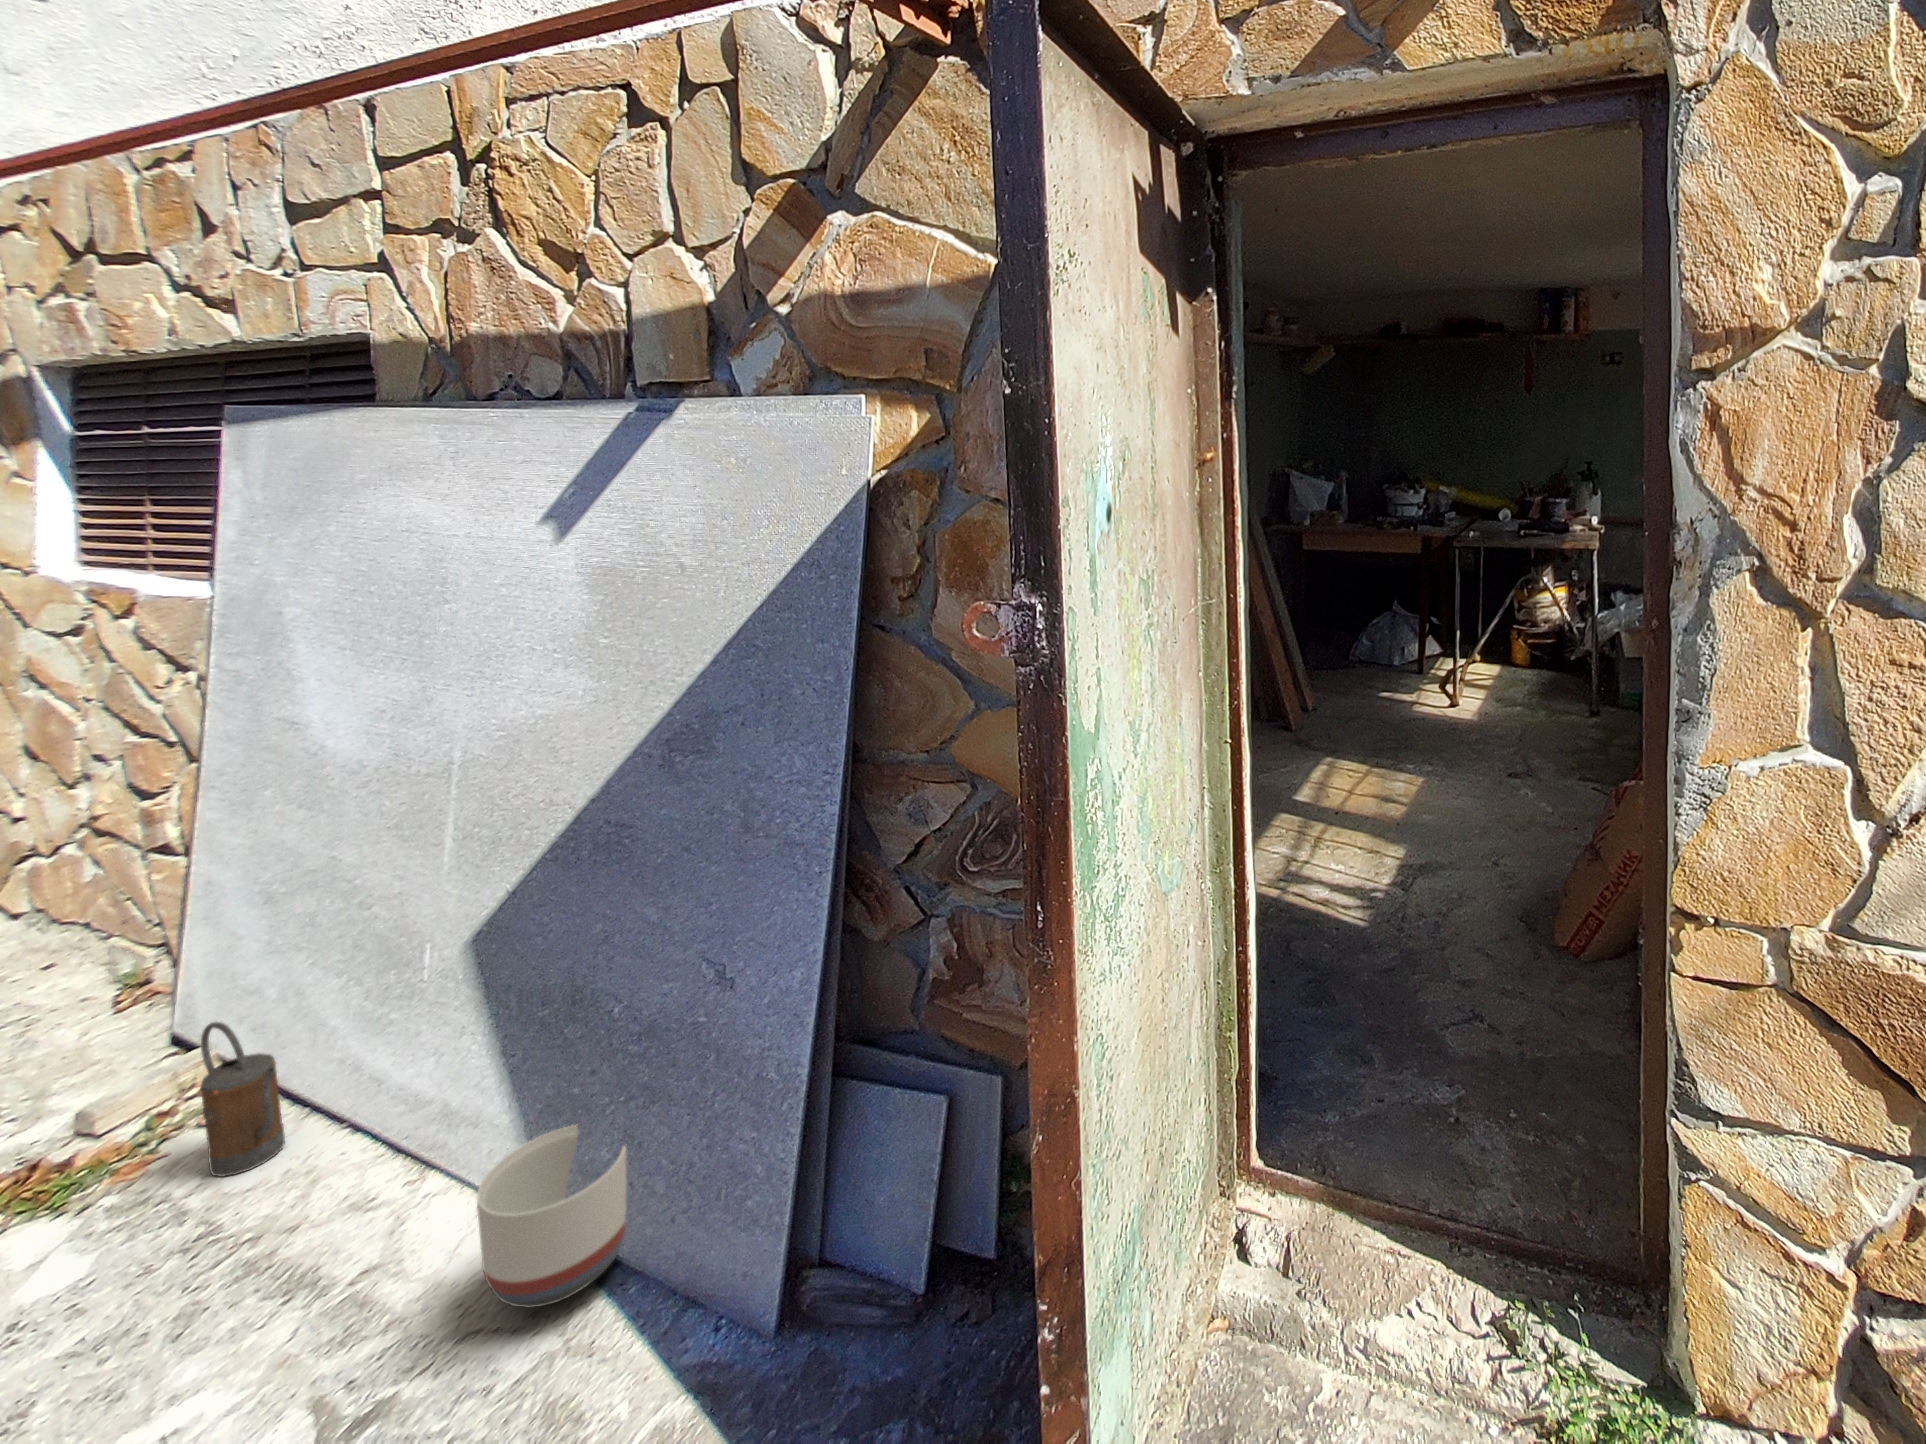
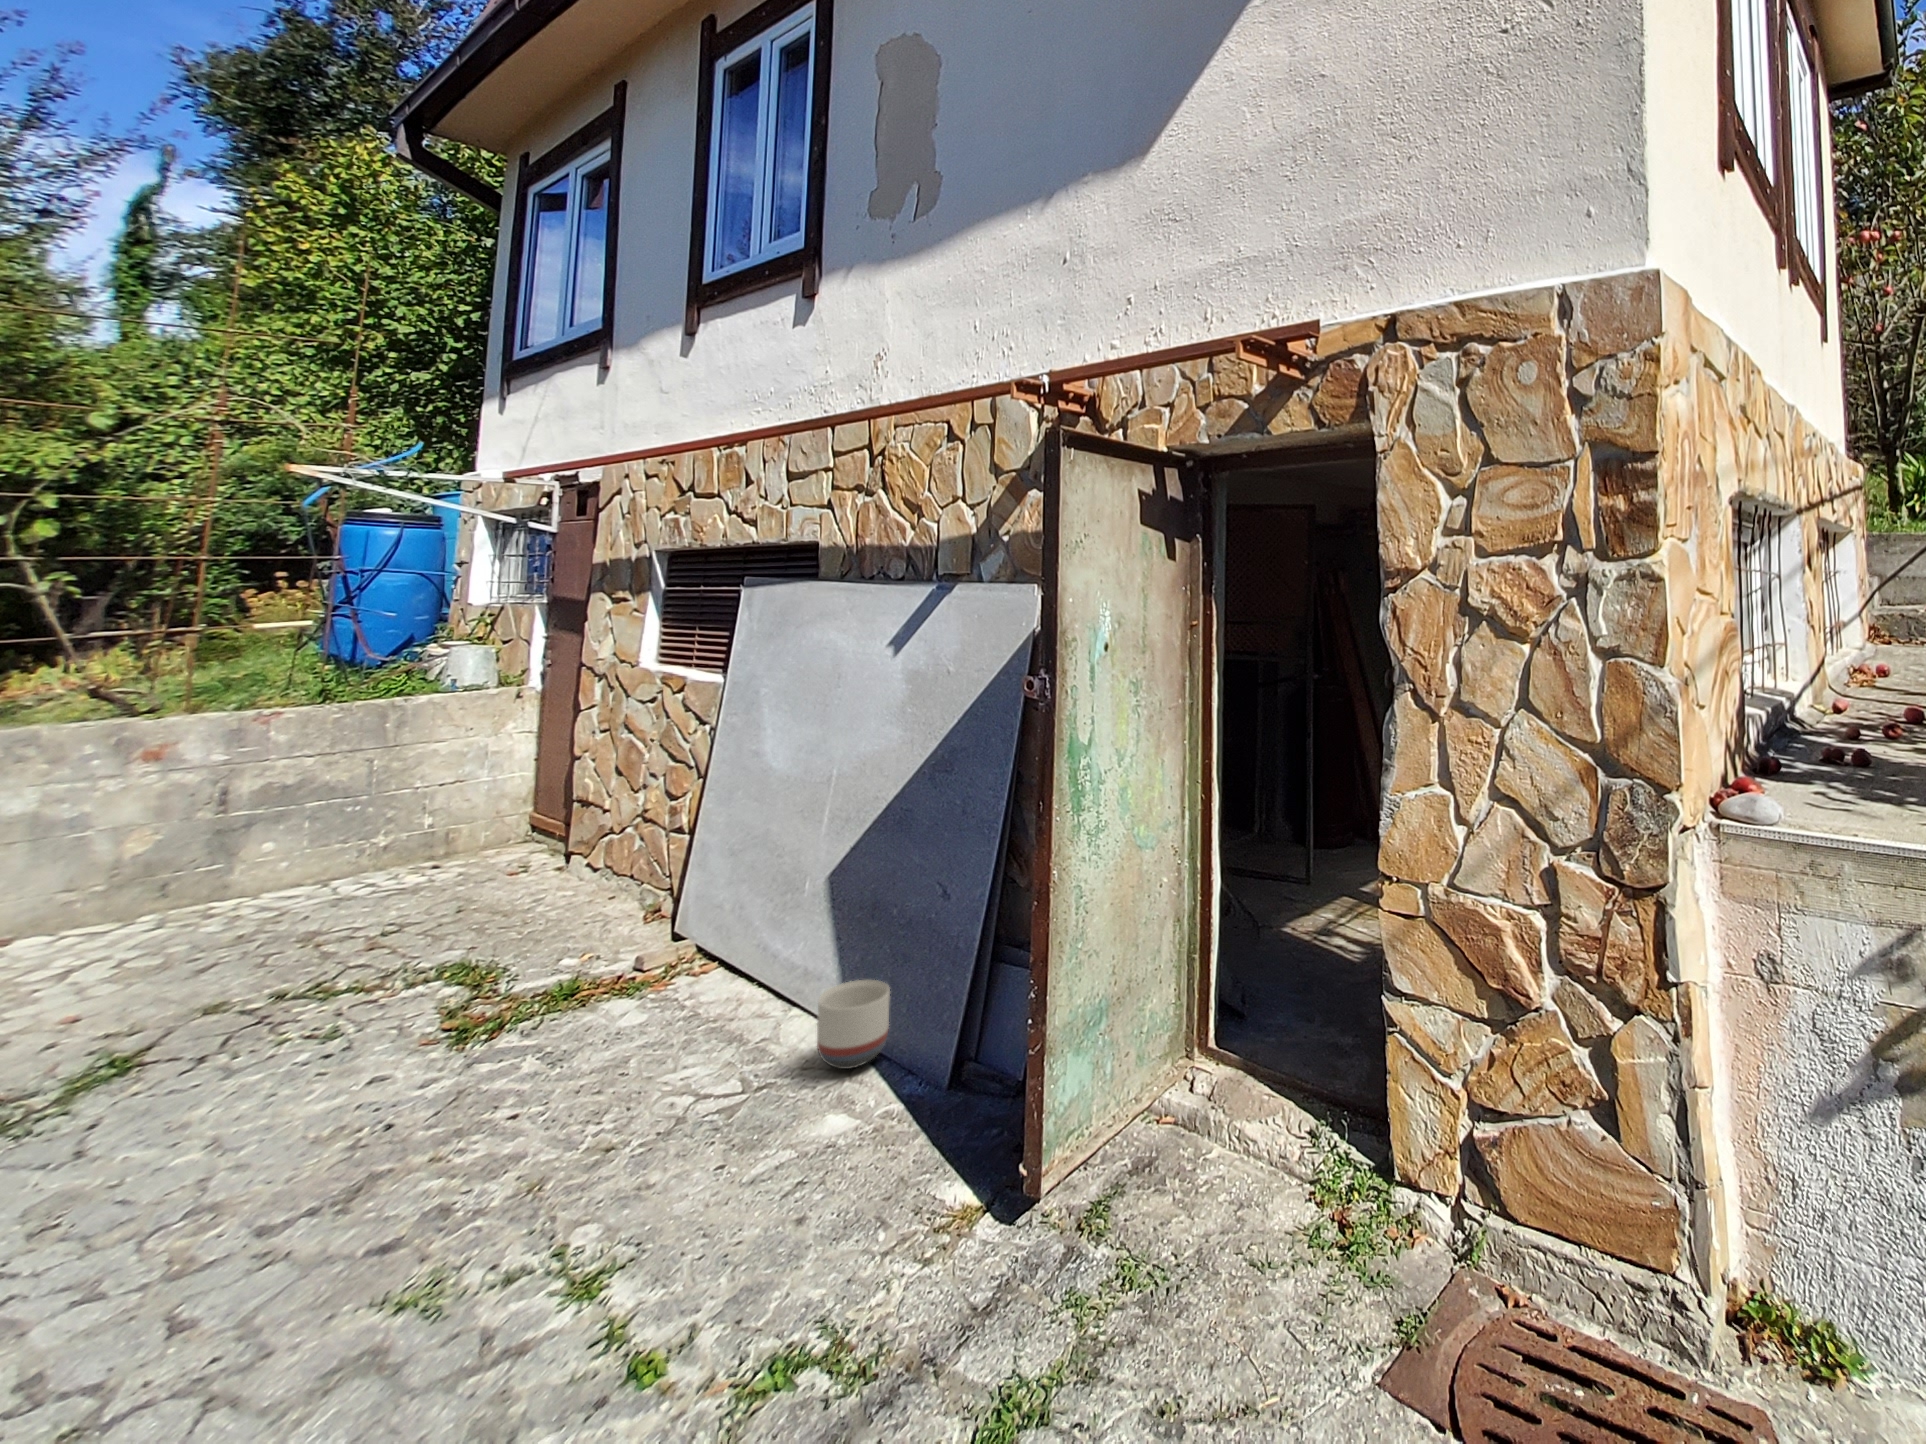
watering can: present [200,1022,285,1177] -> none [693,911,730,998]

